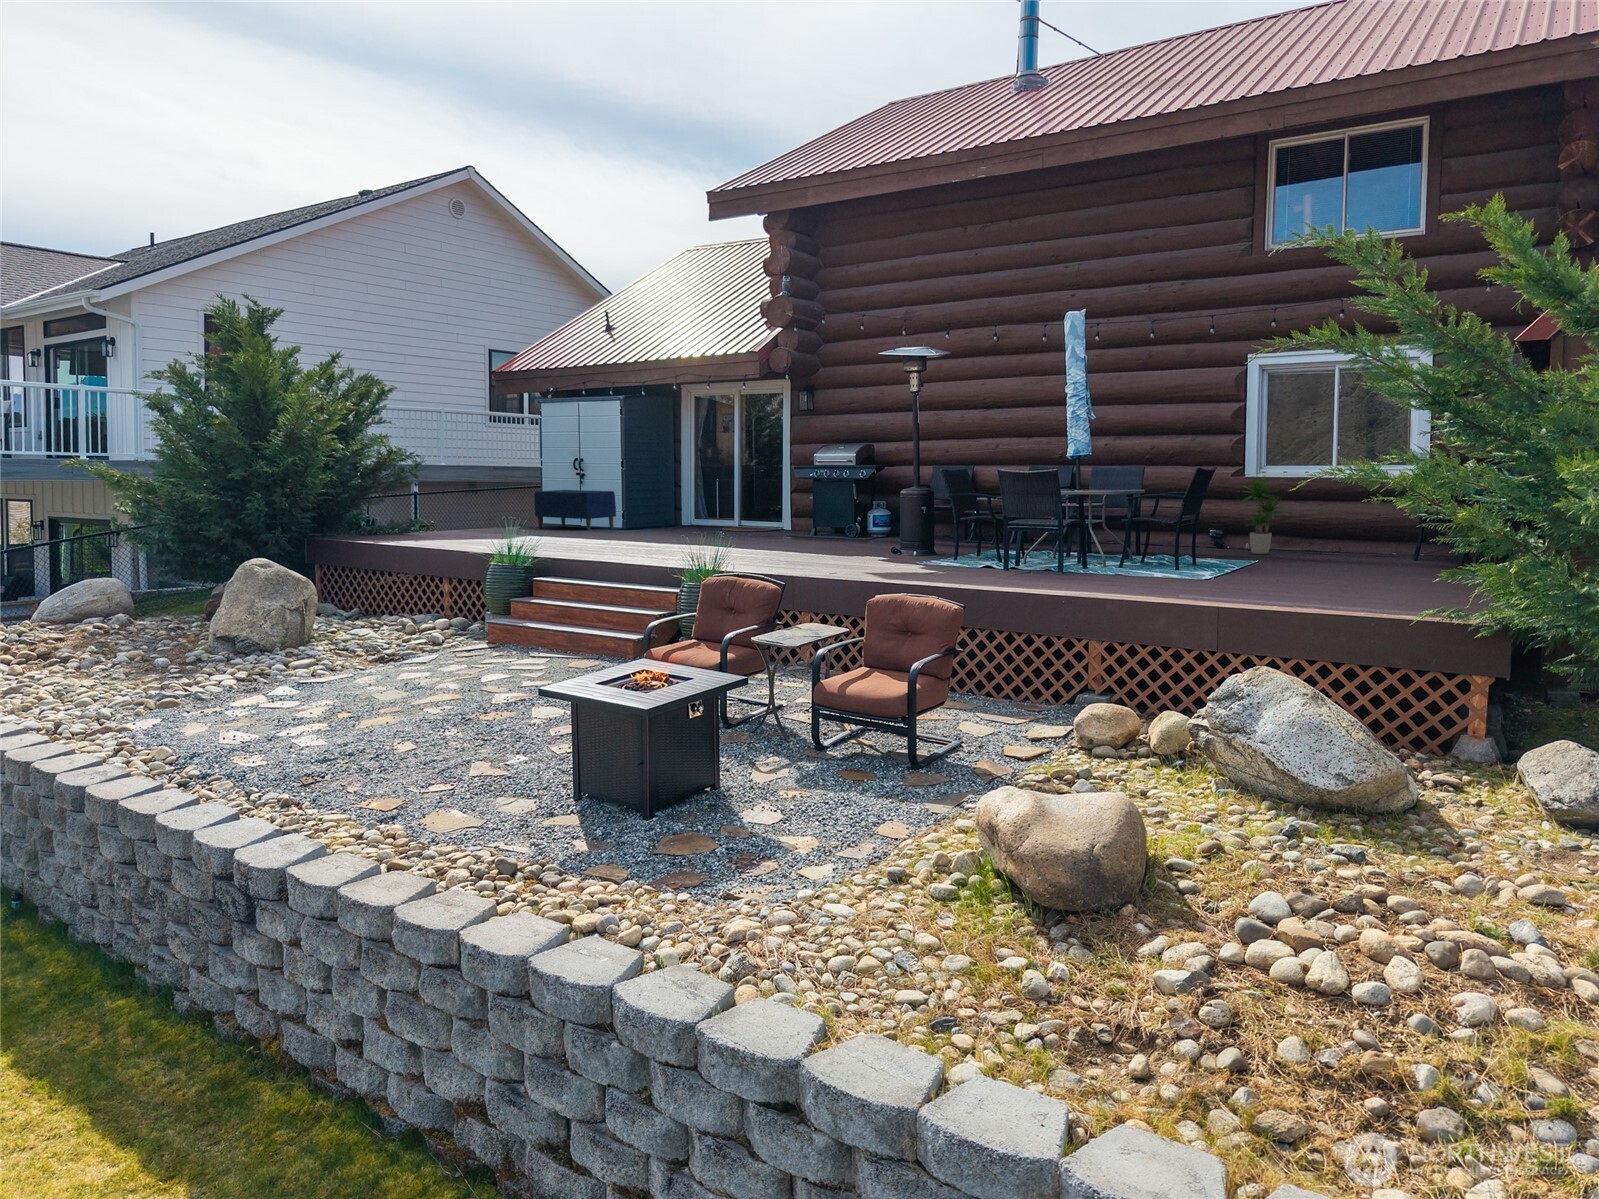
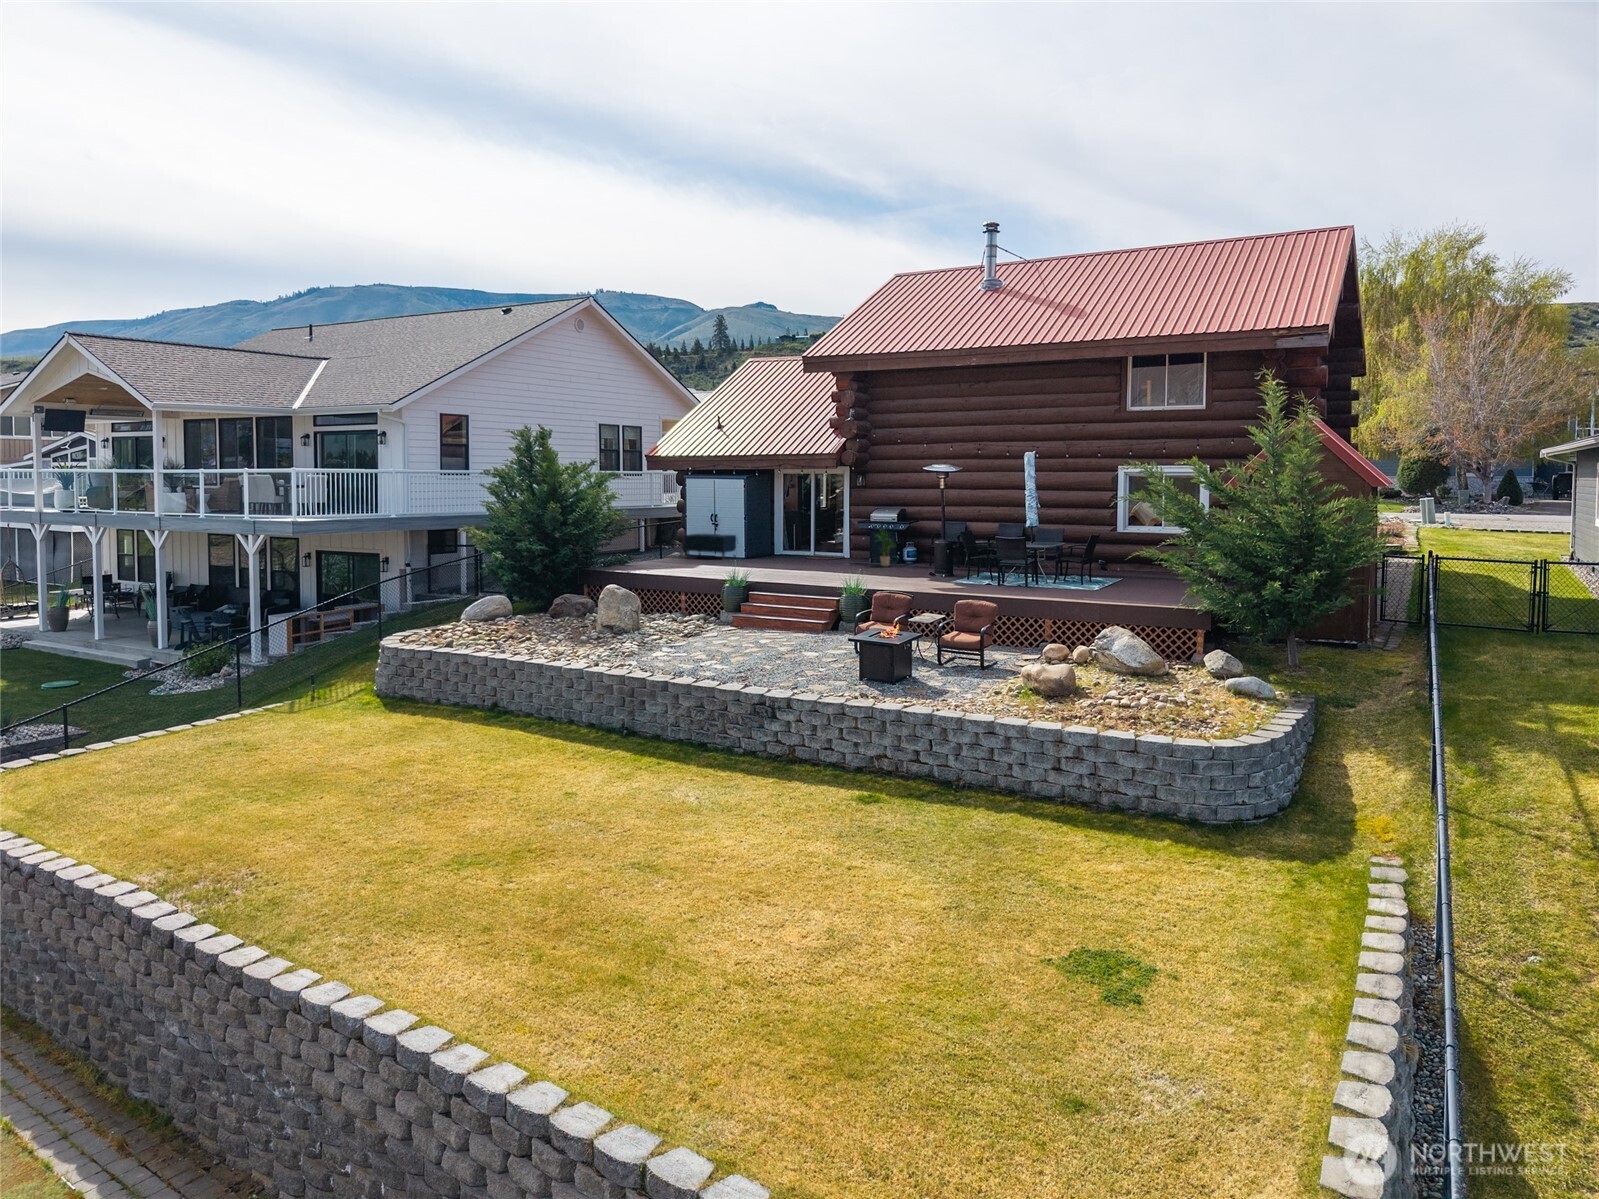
potted plant: present [1242,476,1282,554] -> present [877,530,893,566]

